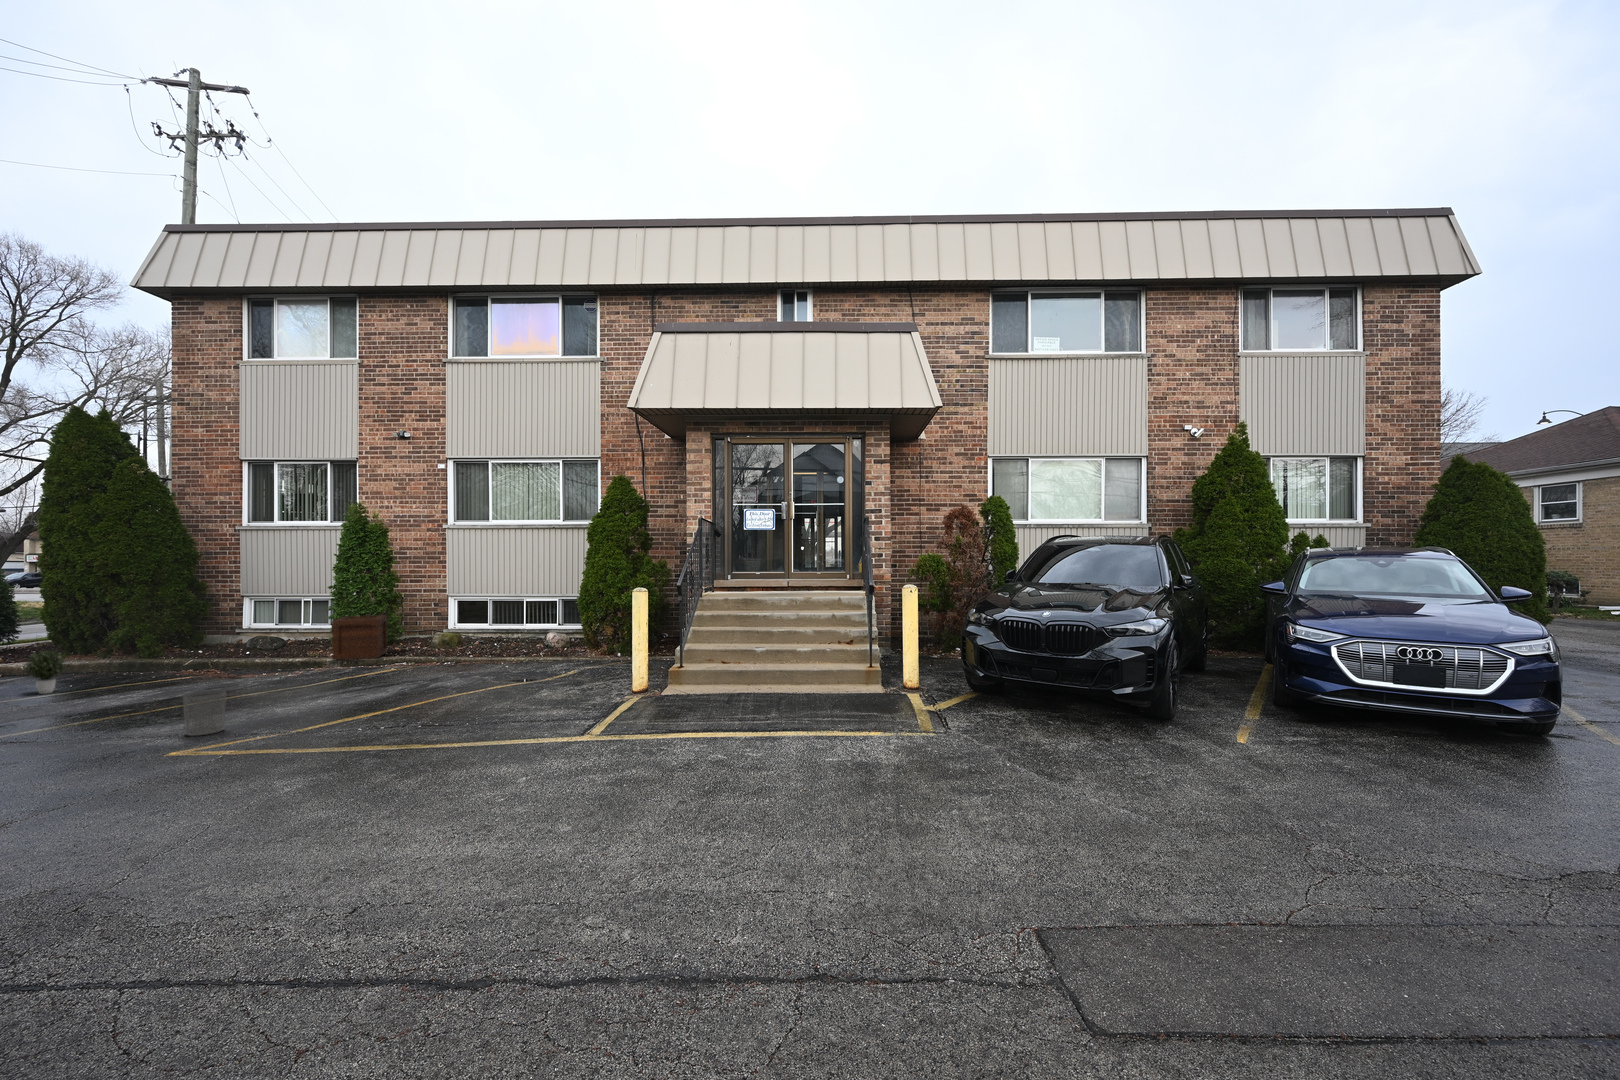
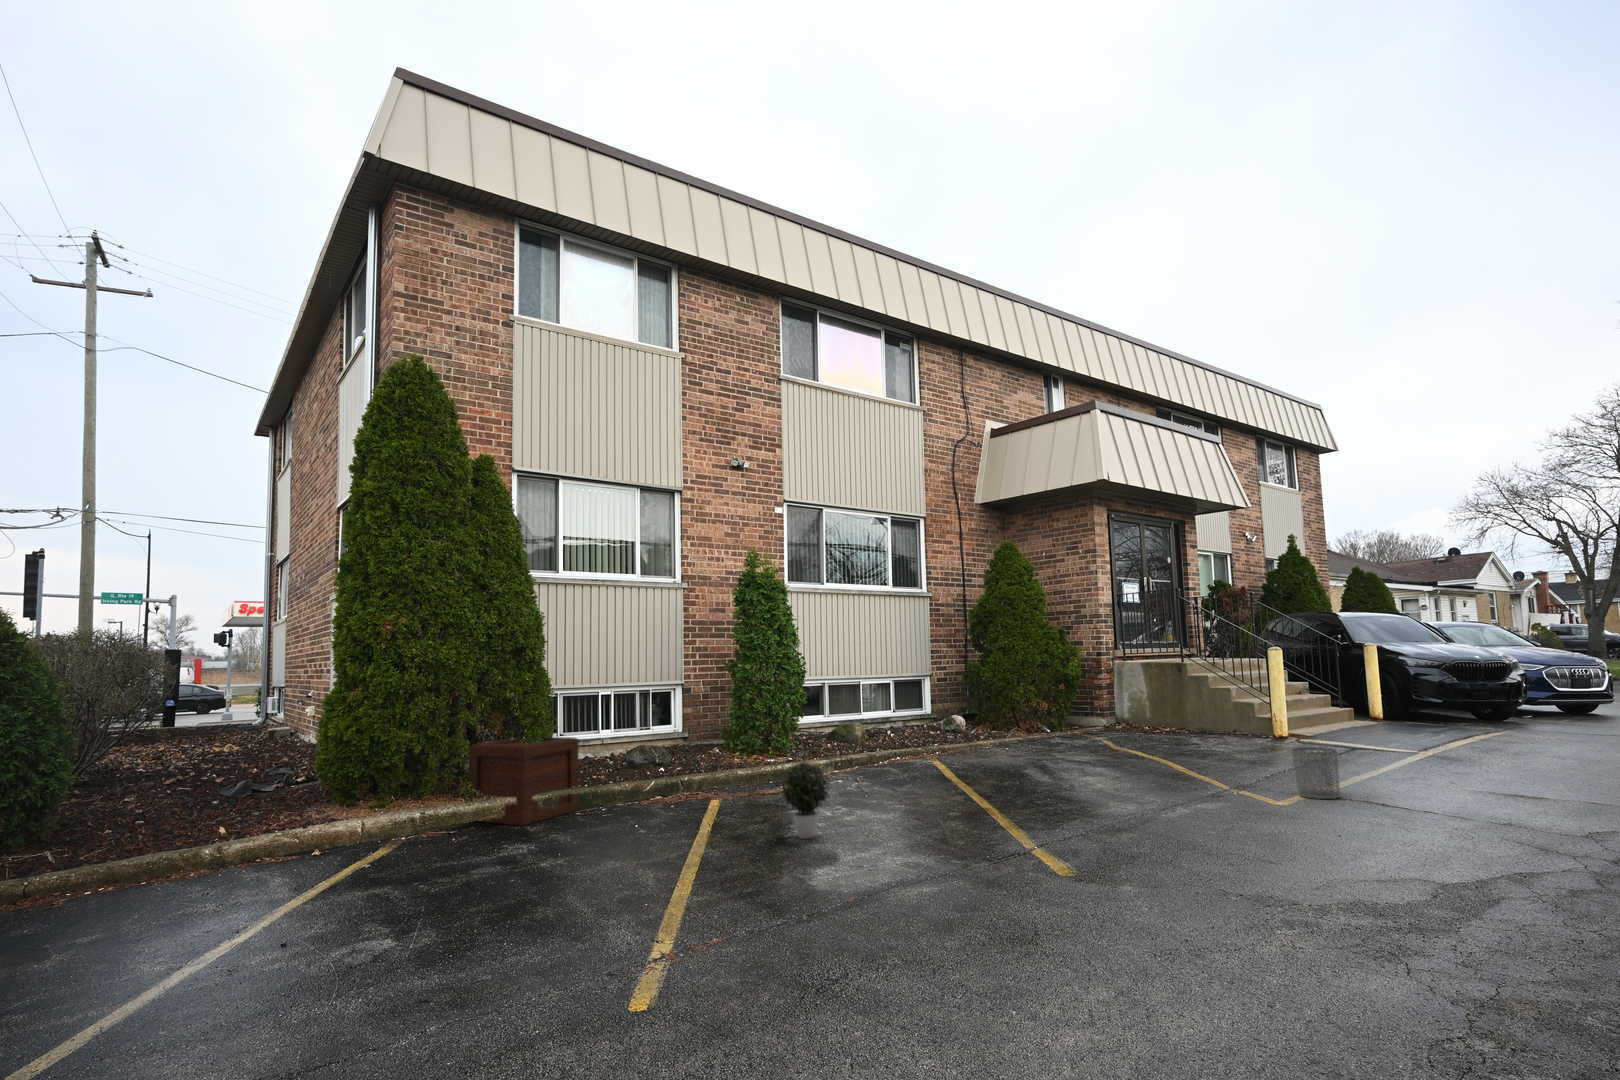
wooden crate: present [332,615,387,660] -> present [469,737,579,826]

